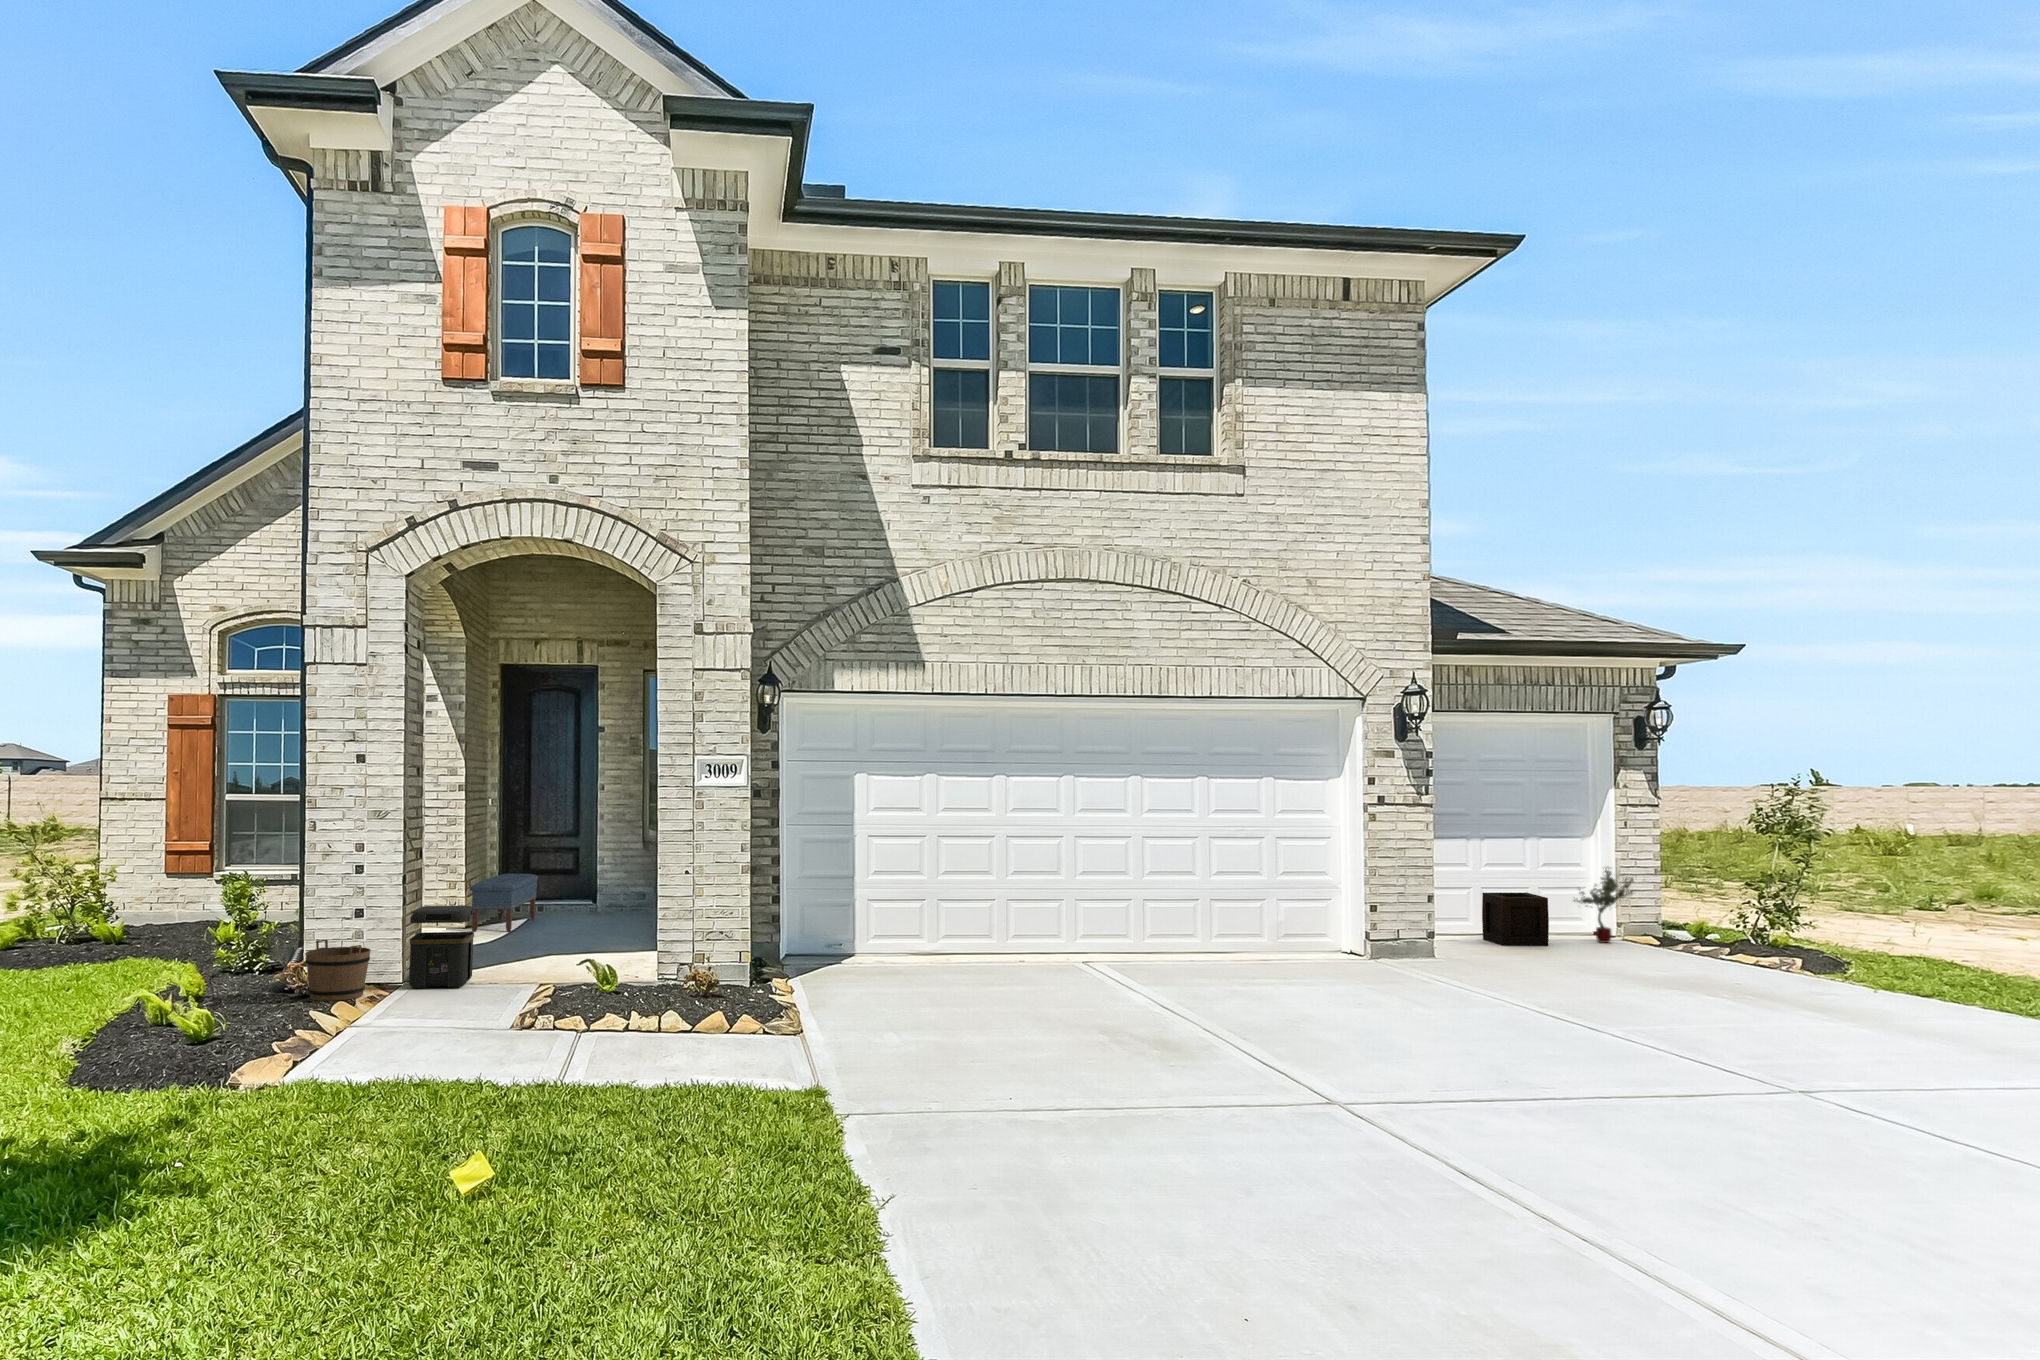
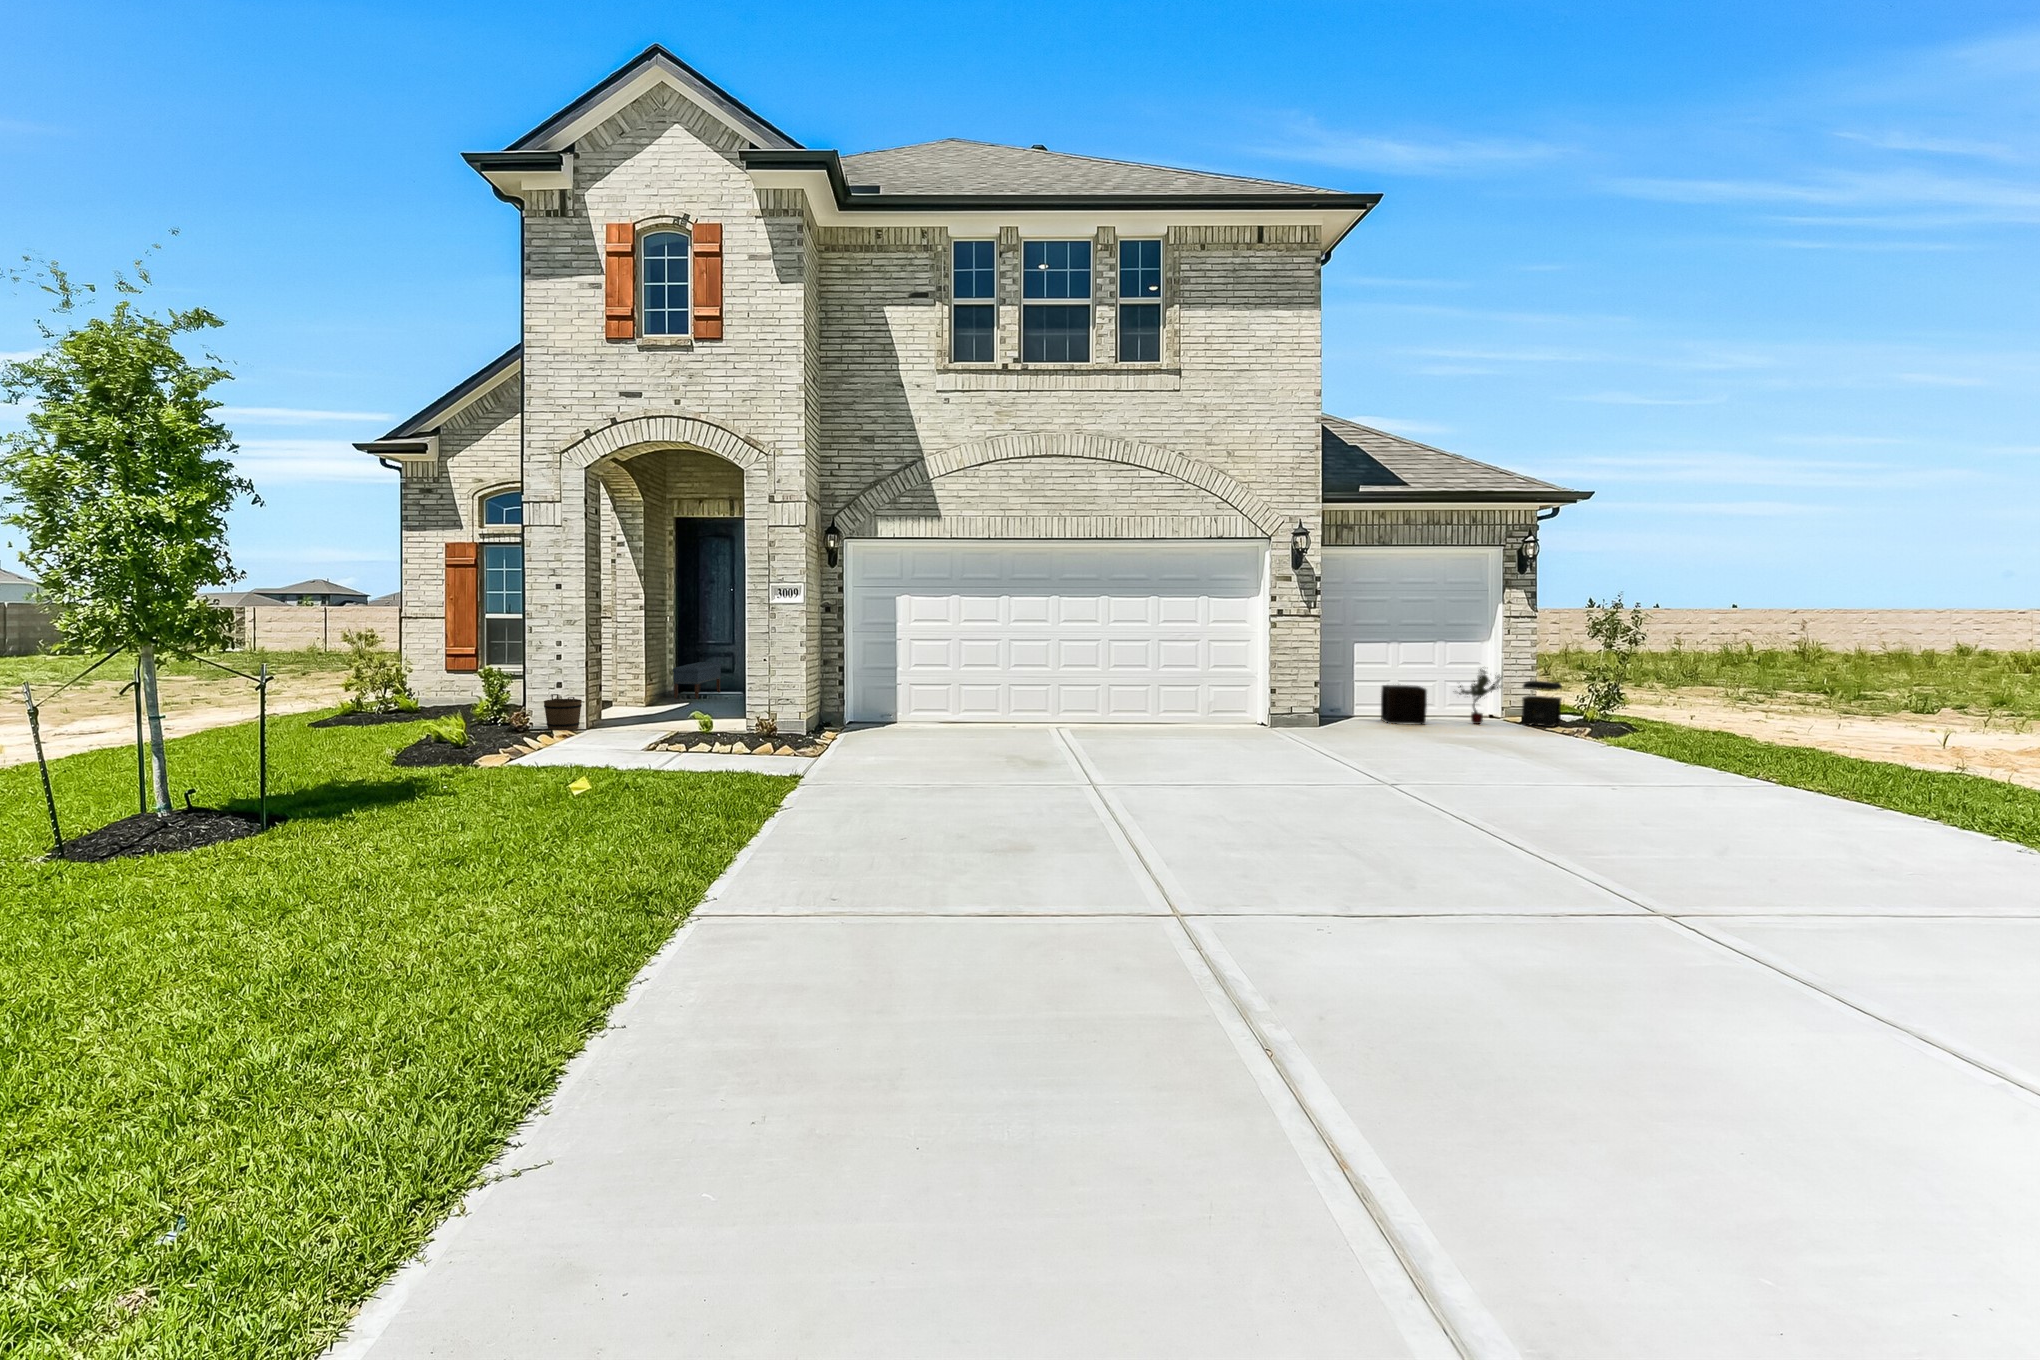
toolbox: present [409,906,475,988] -> present [1522,681,1562,727]

